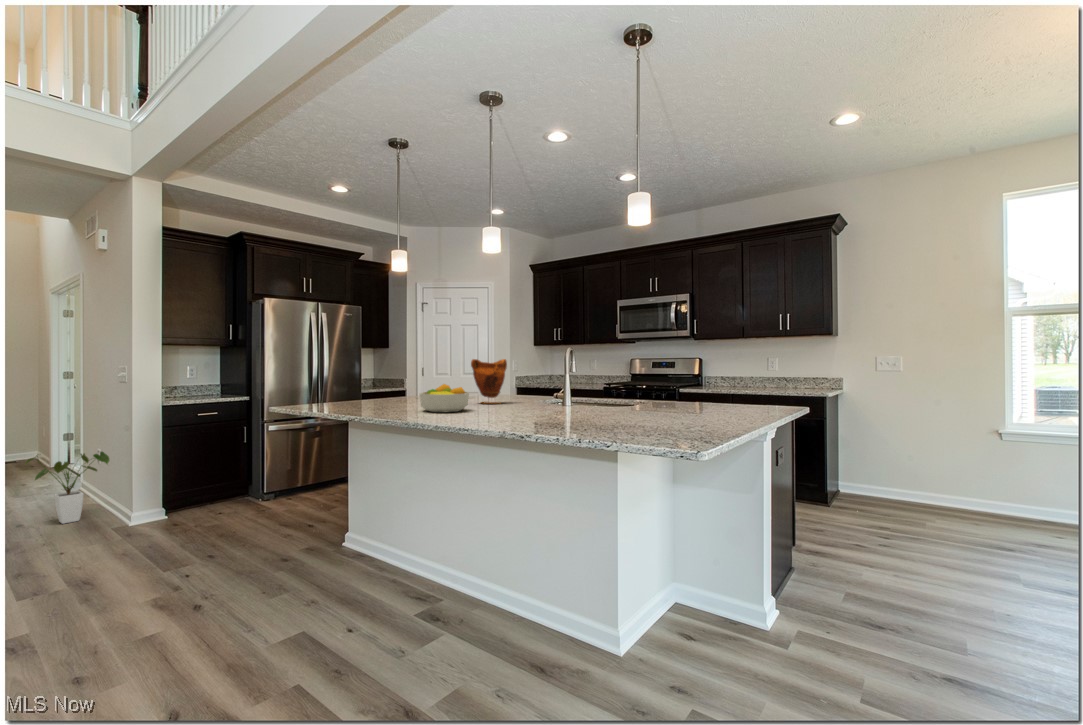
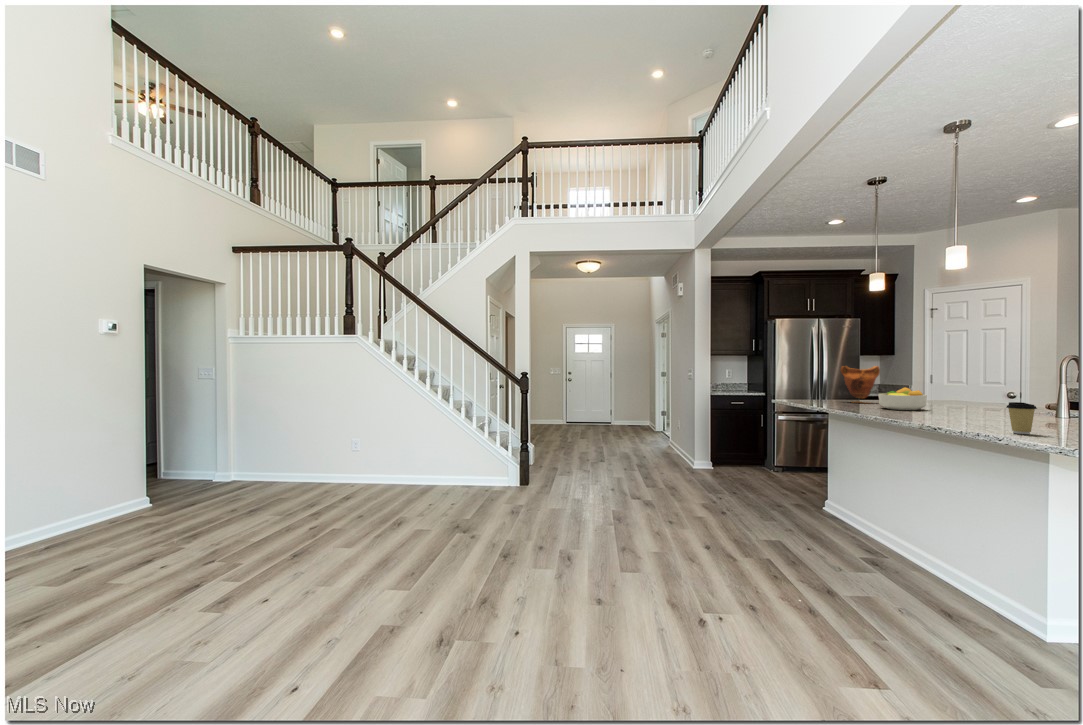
vase: present [471,359,507,404] -> present [841,366,880,403]
coffee cup: none [622,400,650,439] -> present [1006,402,1037,434]
house plant: present [26,452,110,524] -> none [645,419,683,462]

